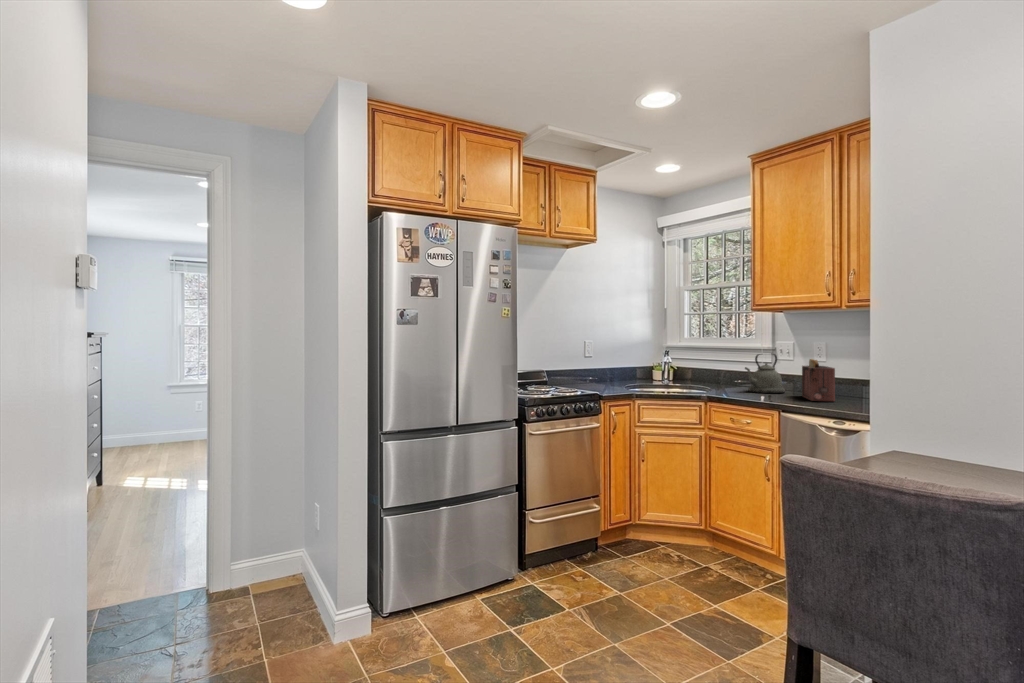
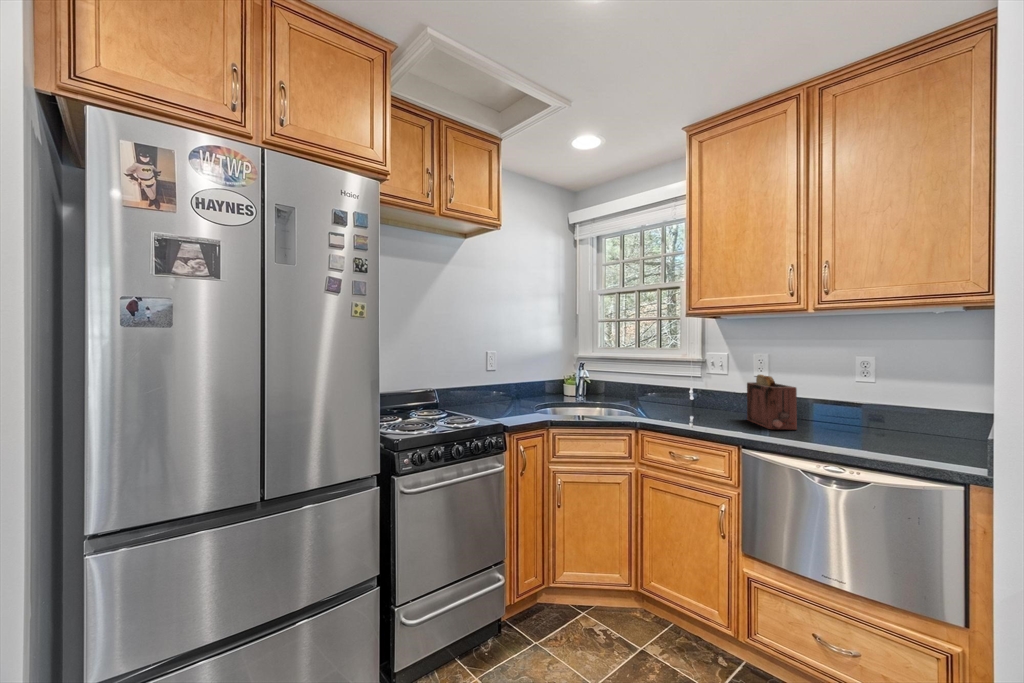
kettle: present [745,354,785,393] -> none [678,367,722,415]

